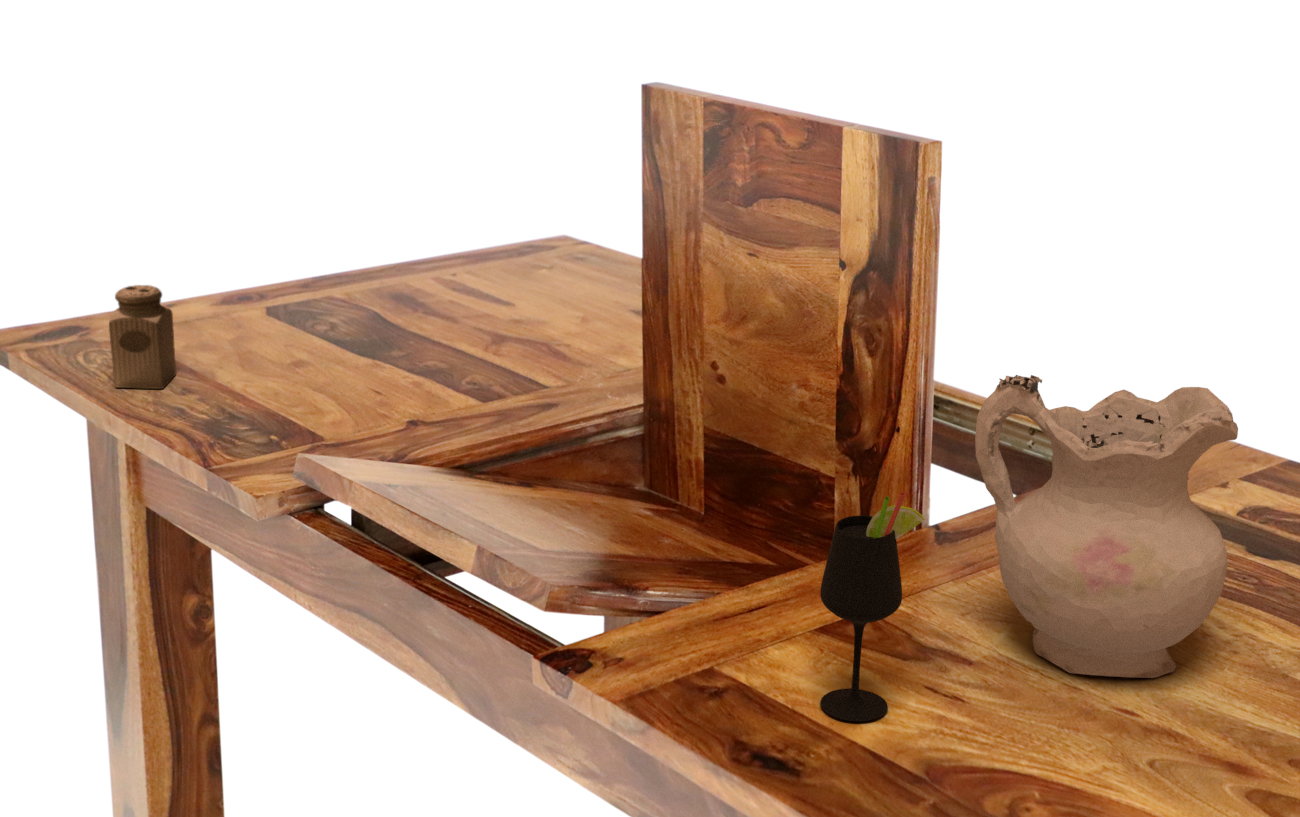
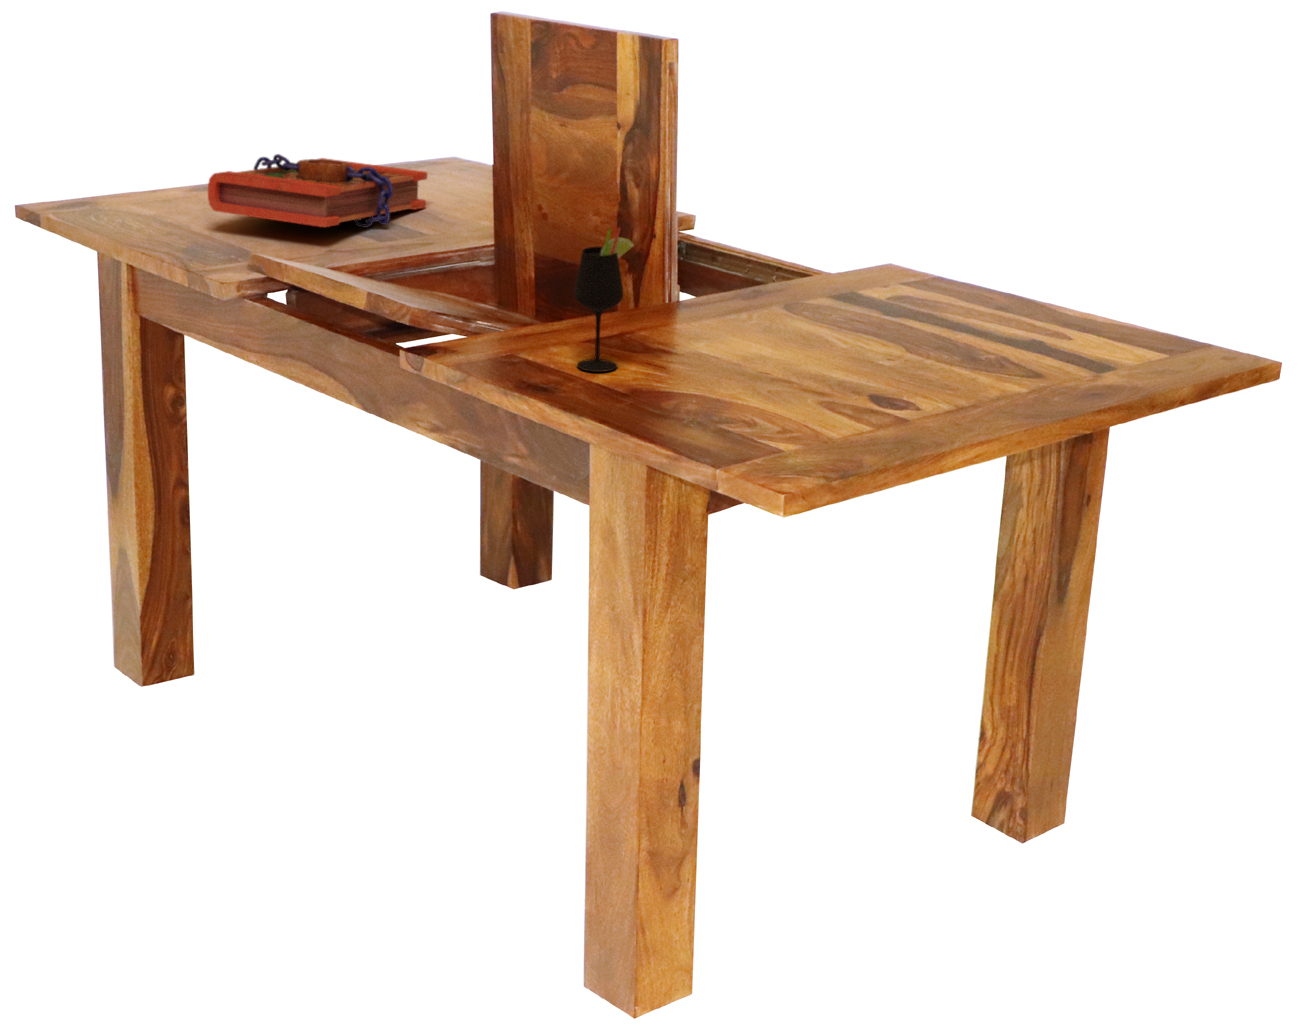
book: none [240,277,548,399] -> present [208,154,427,228]
salt shaker: present [109,285,176,389] -> none [114,154,161,227]
ceramic pitcher: present [975,375,1238,678] -> none [676,168,830,357]

